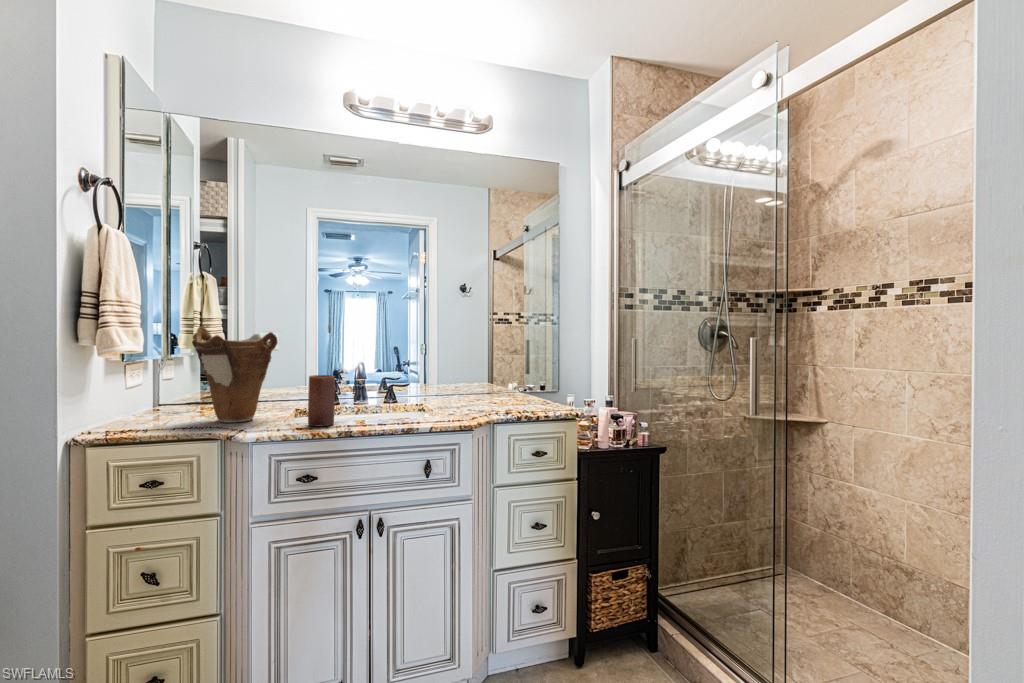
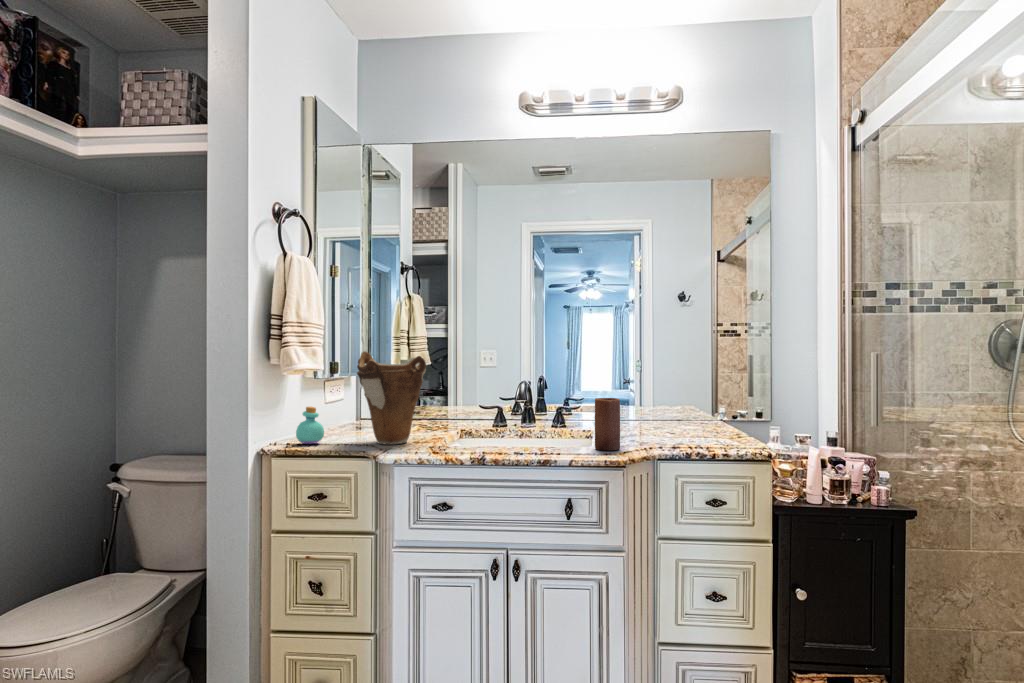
candle: present [308,375,335,427] -> present [595,398,620,450]
perfume bottle: none [114,386,152,427] -> present [296,407,324,444]

